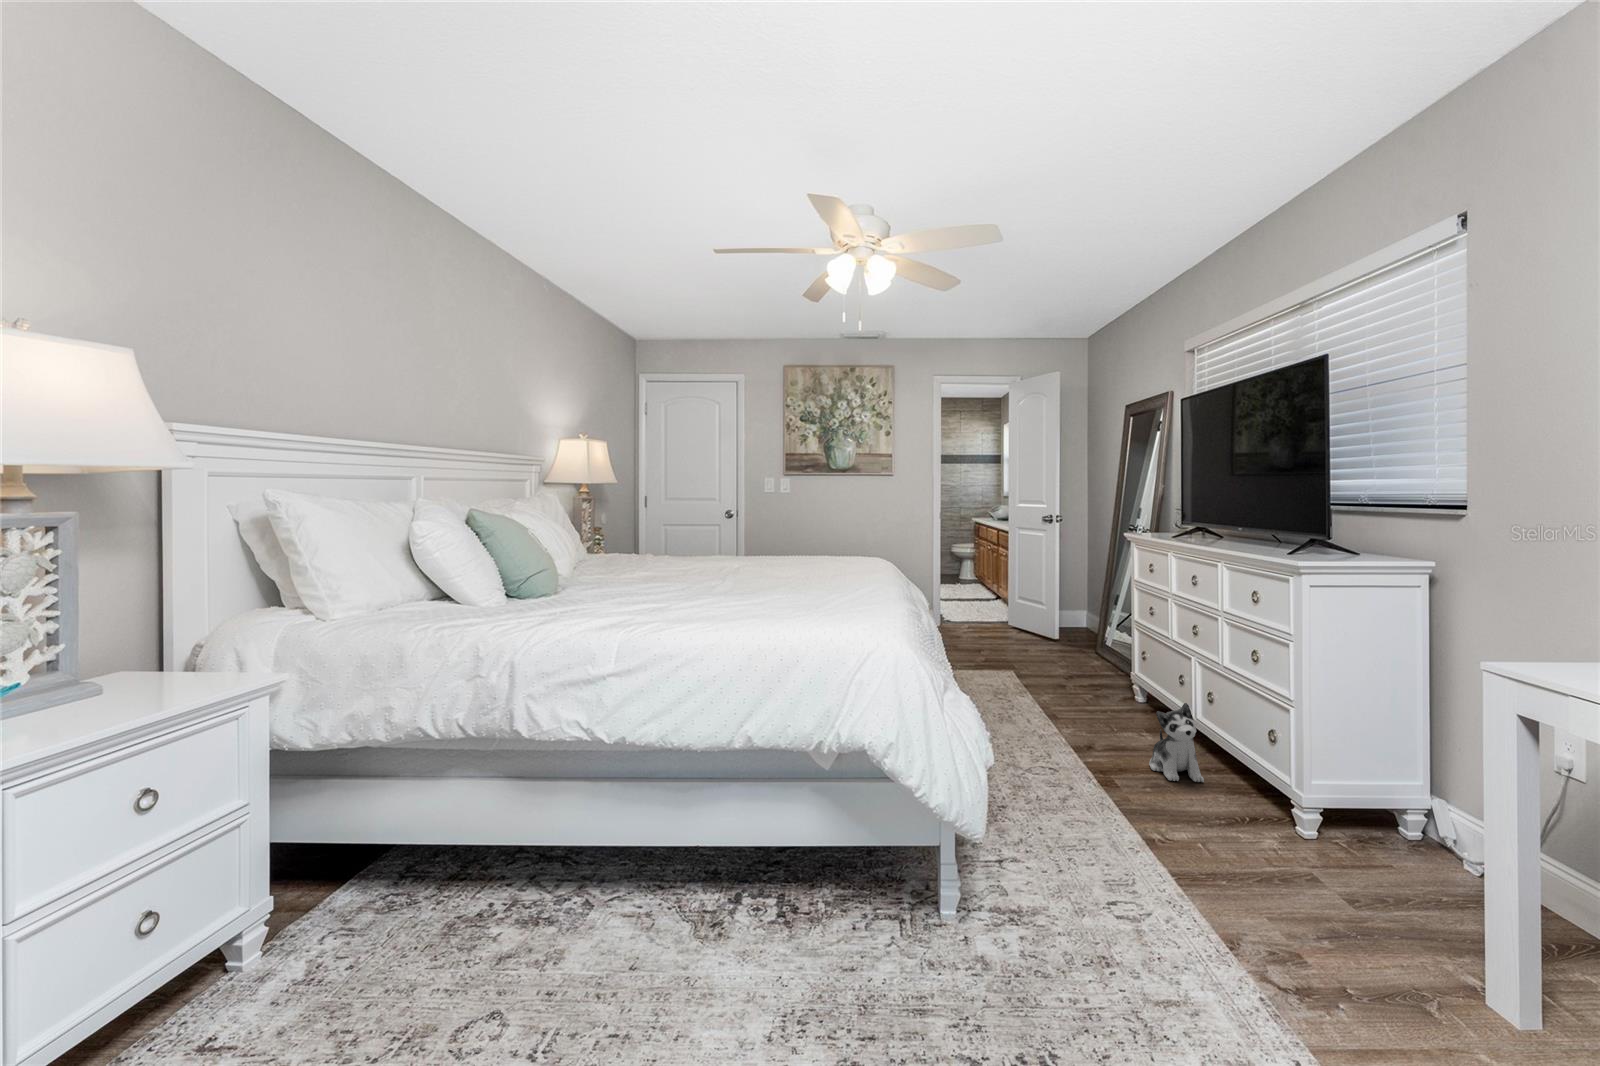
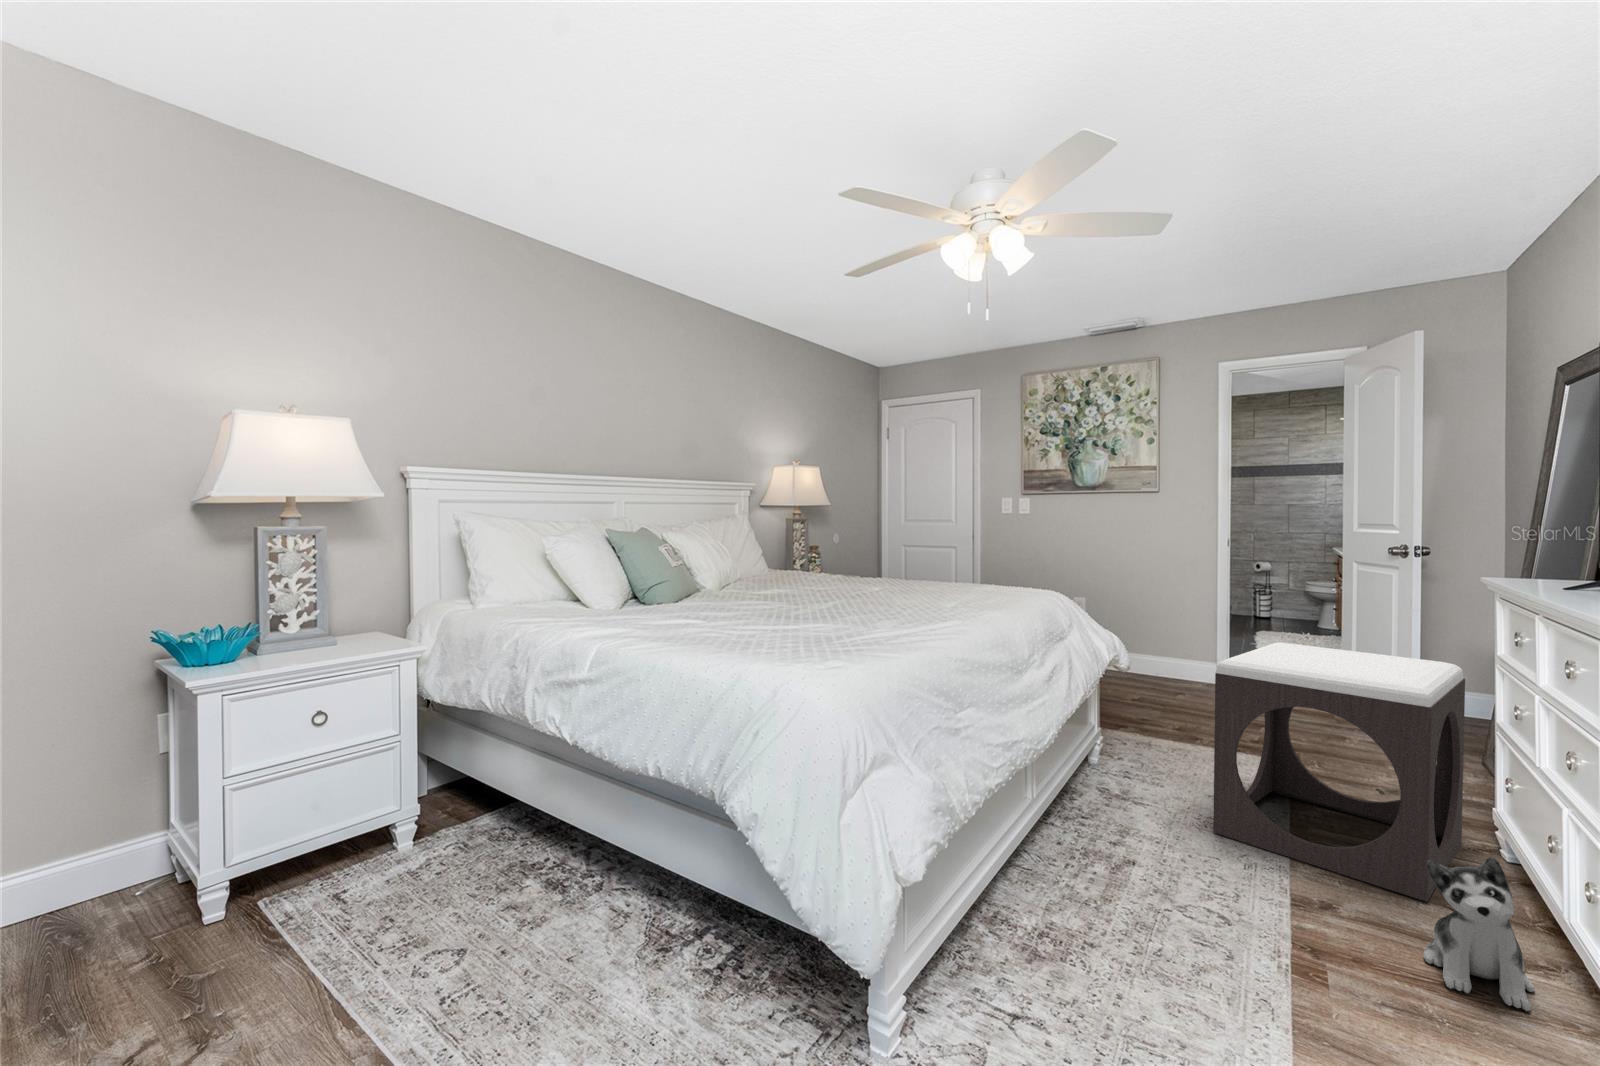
footstool: none [1010,589,1138,739] -> present [1213,642,1465,902]

